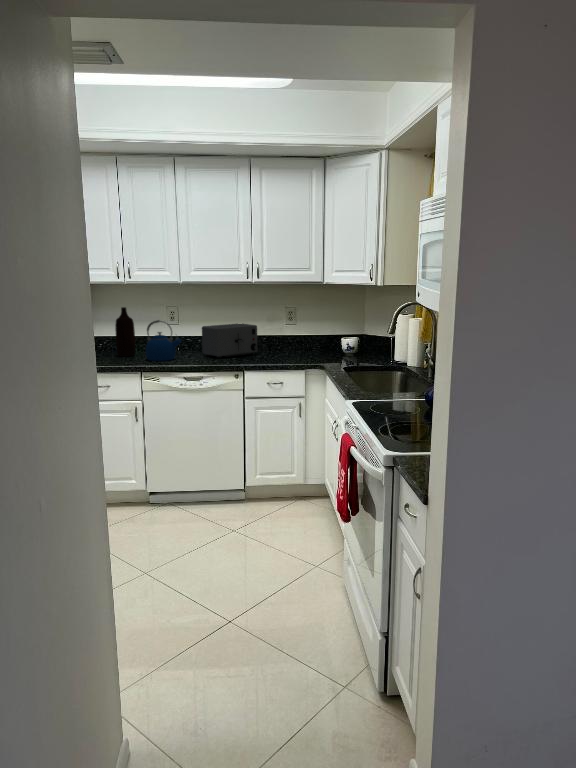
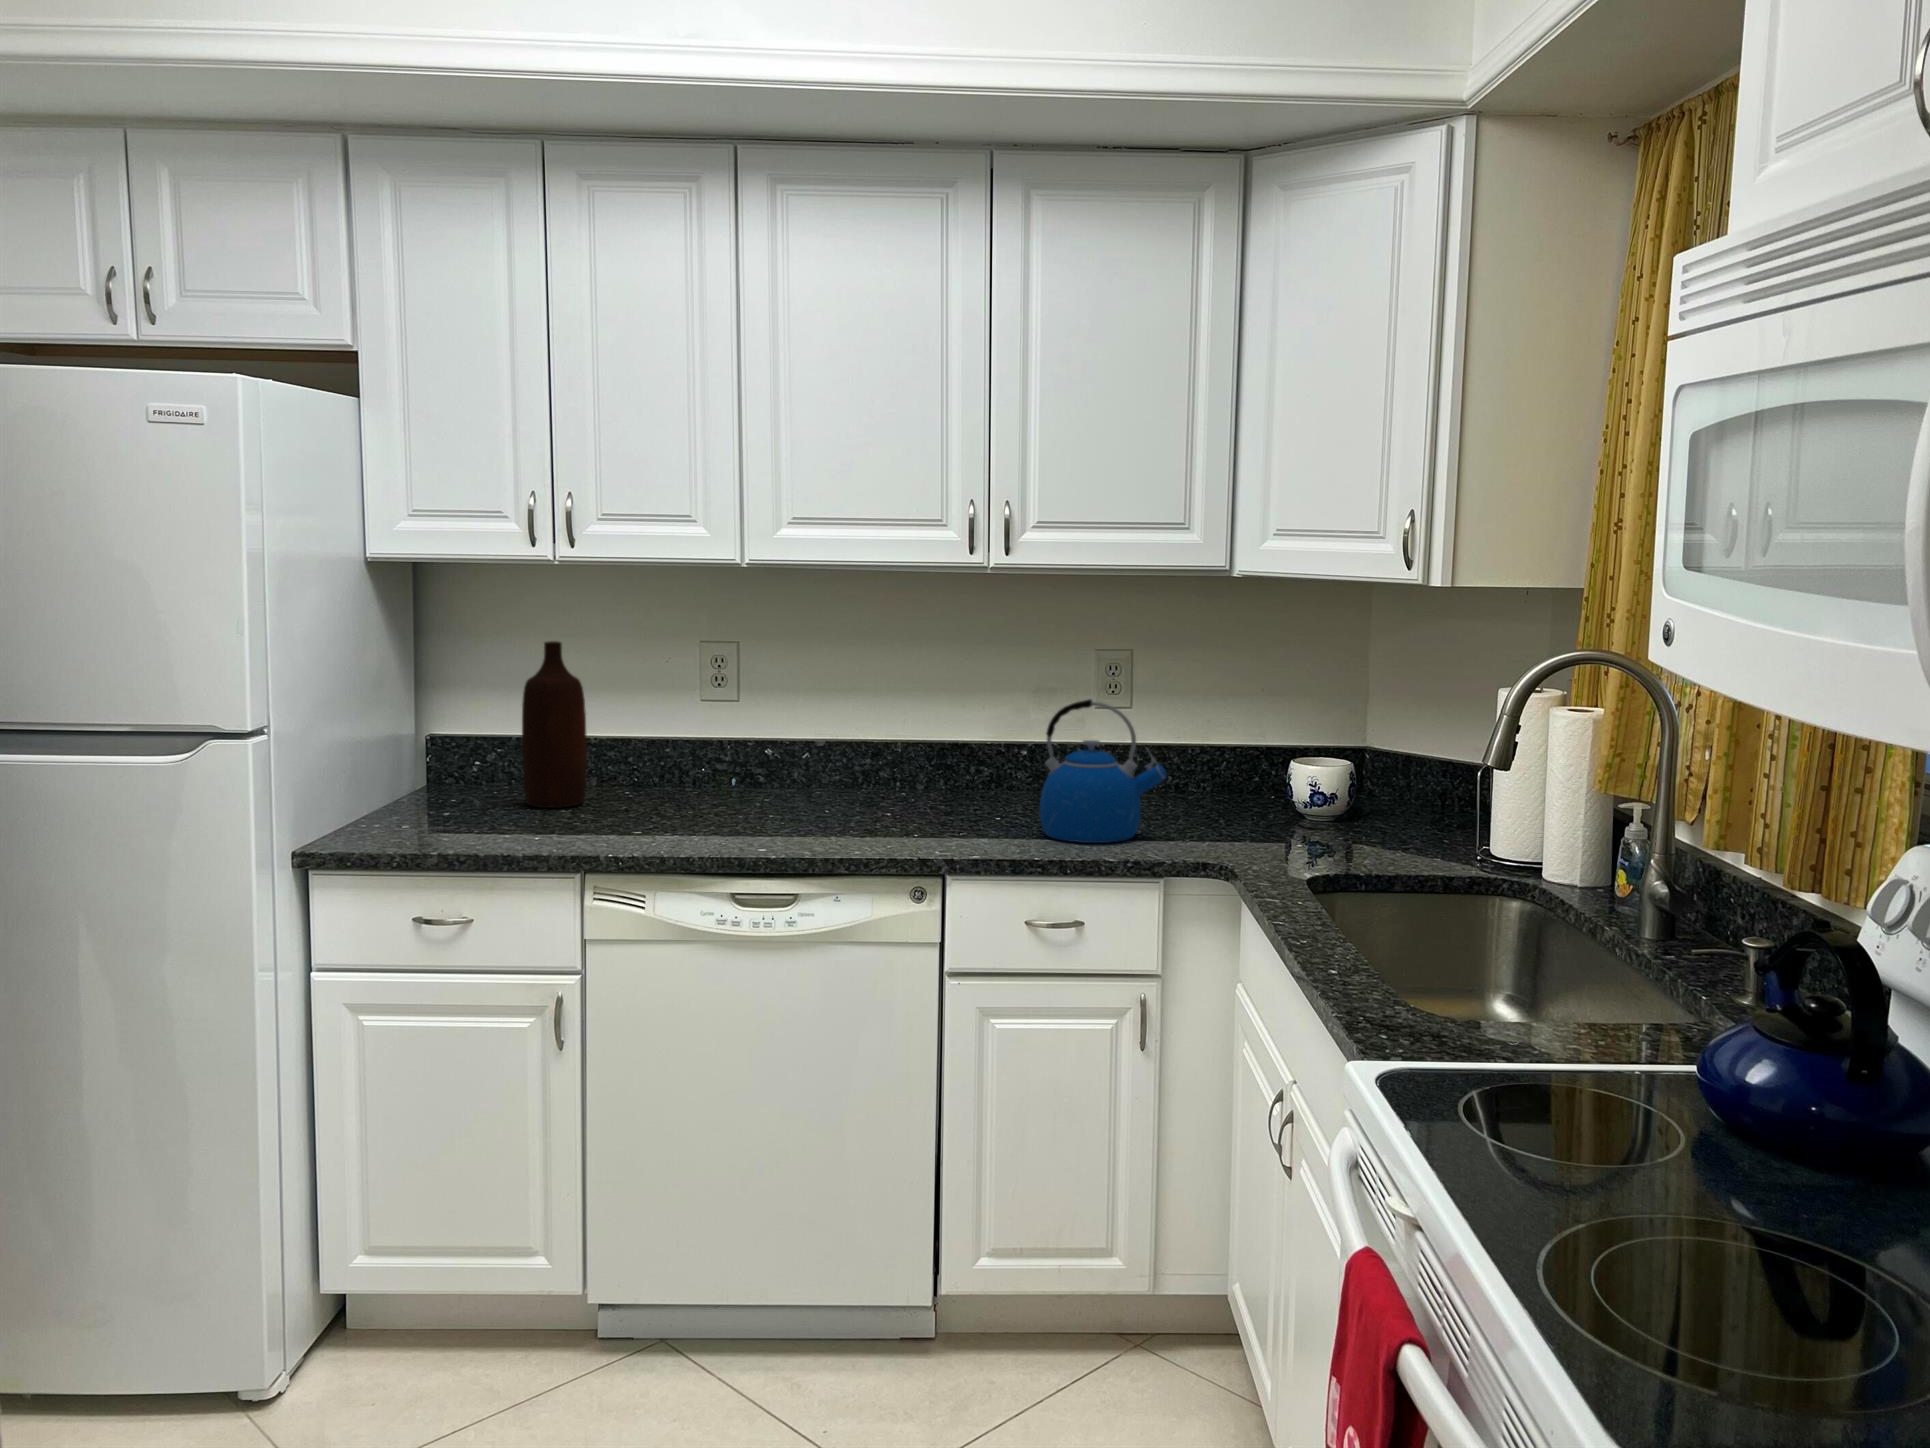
kettle: present [146,320,181,361] -> present [1040,699,1167,843]
toaster: present [202,324,258,358] -> none [811,702,1002,825]

